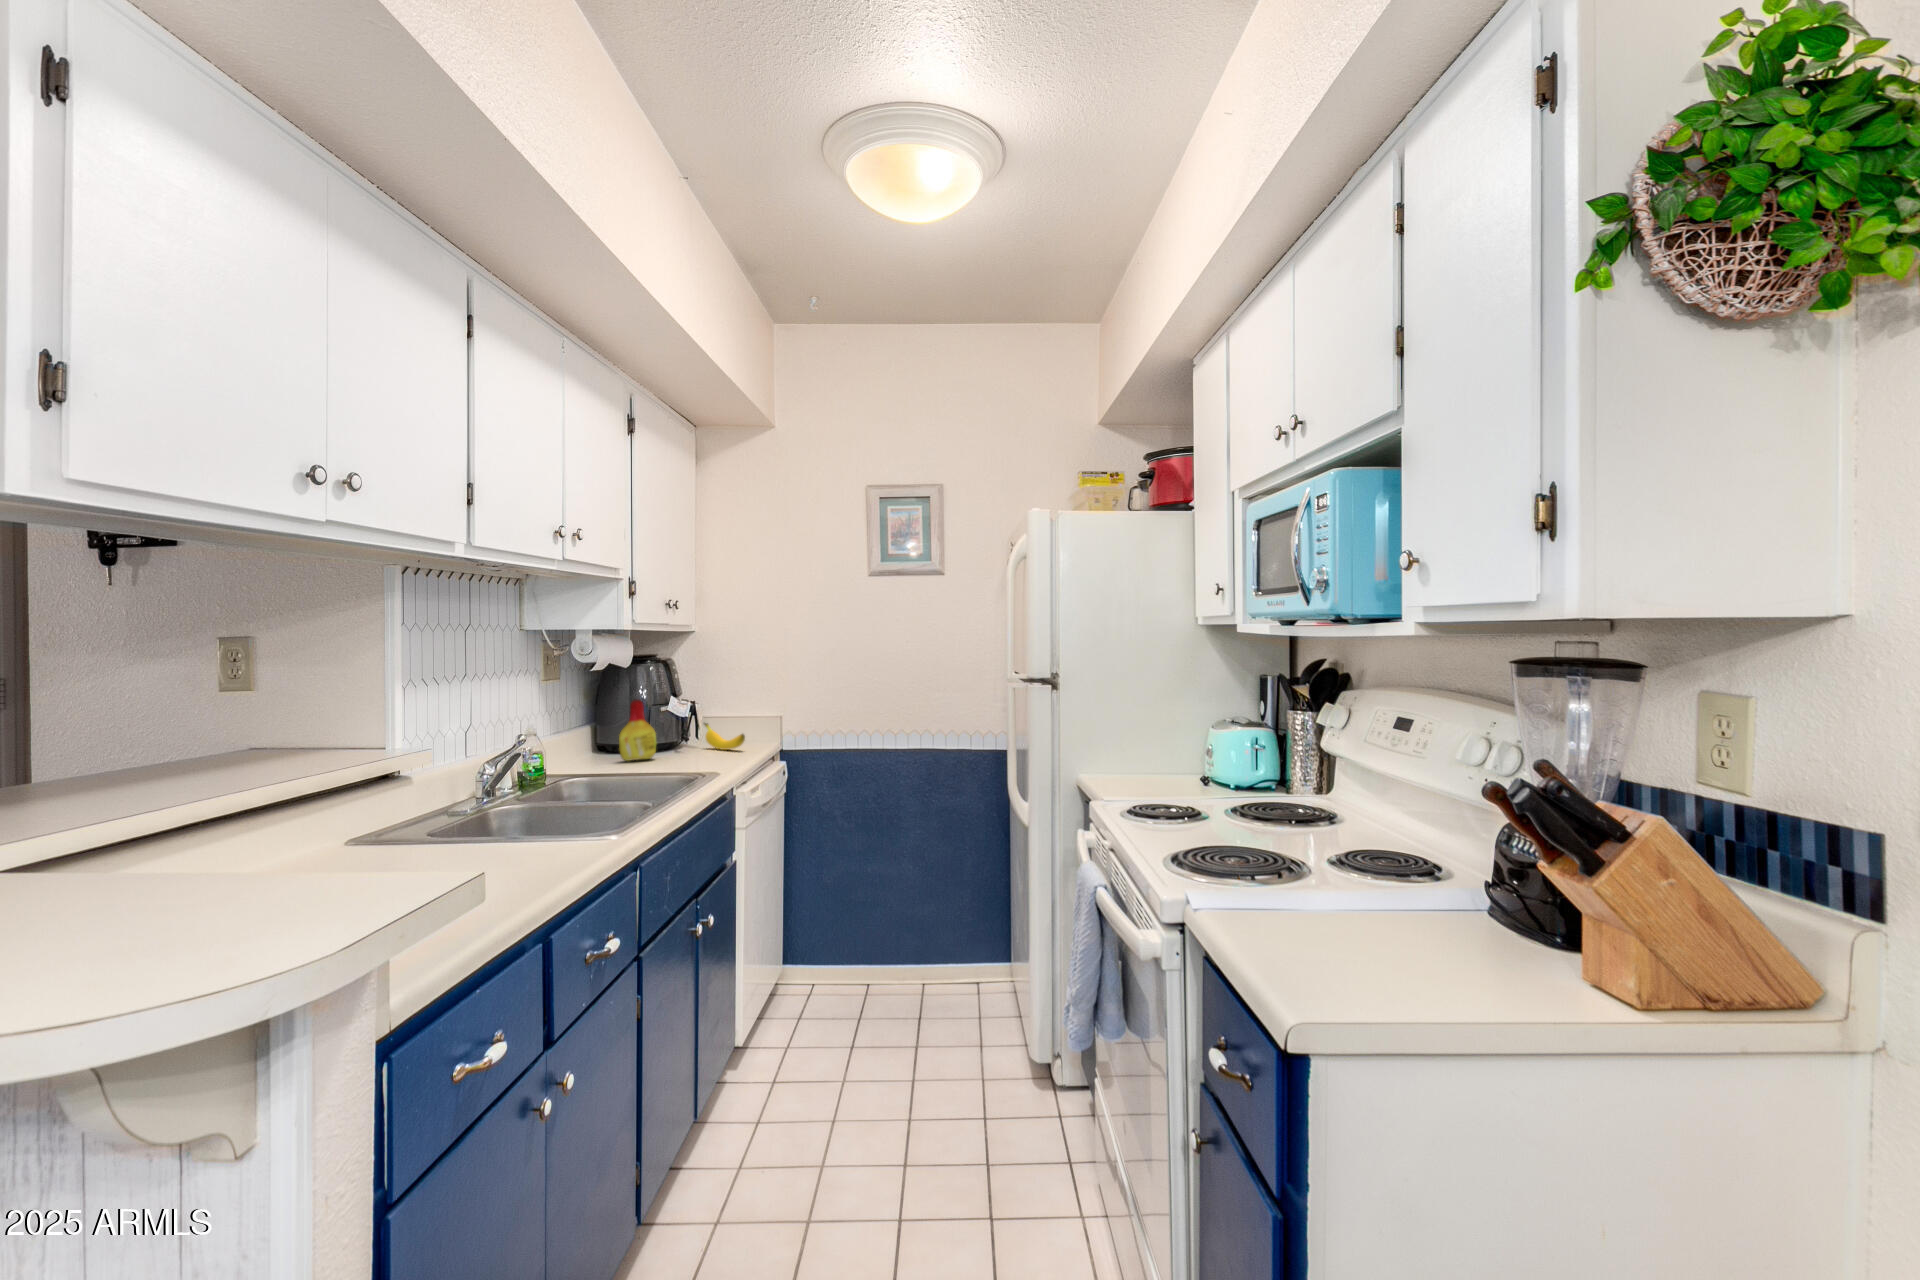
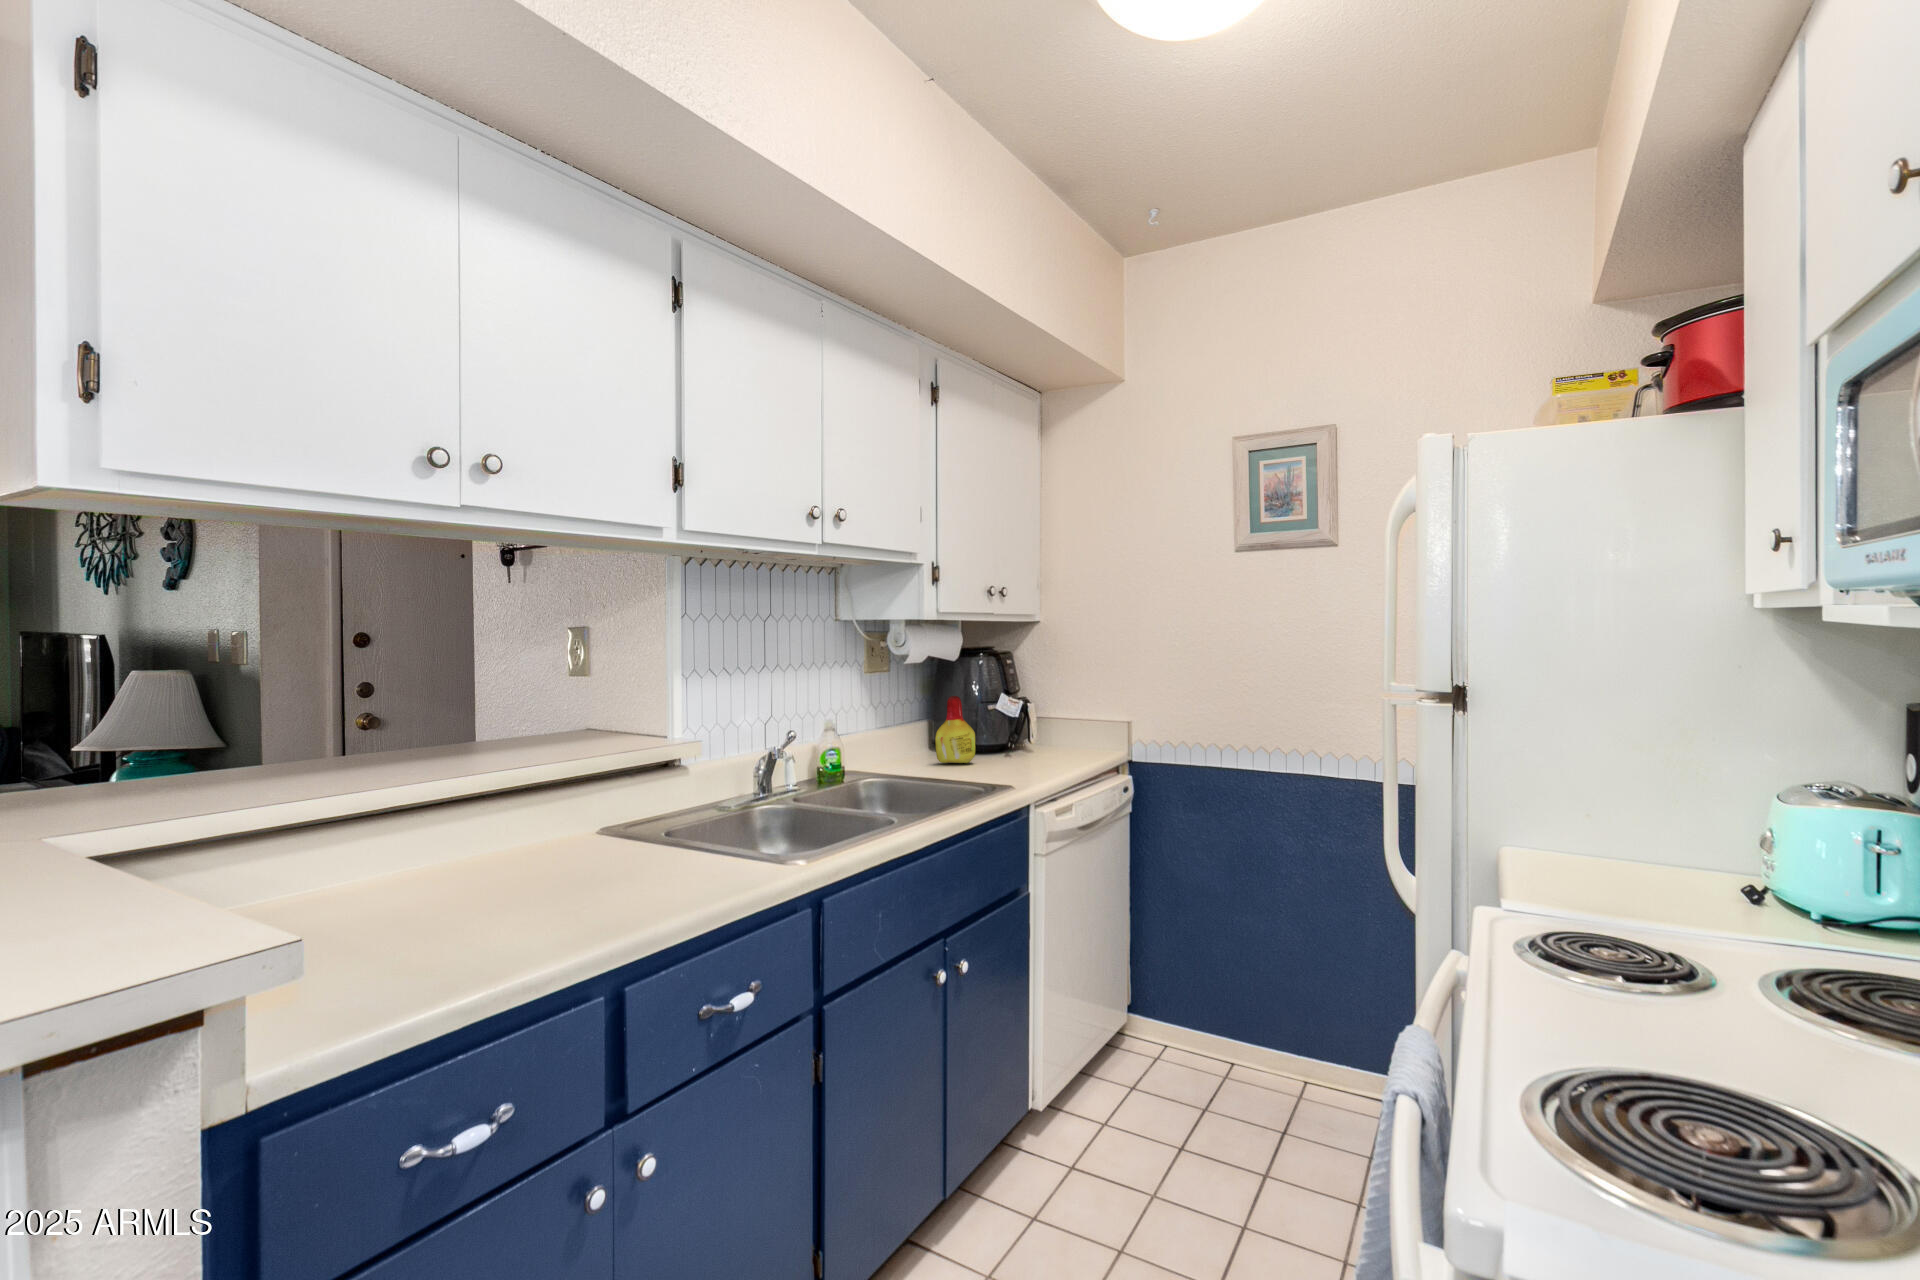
banana: present [704,723,745,750] -> none [1038,724,1078,758]

